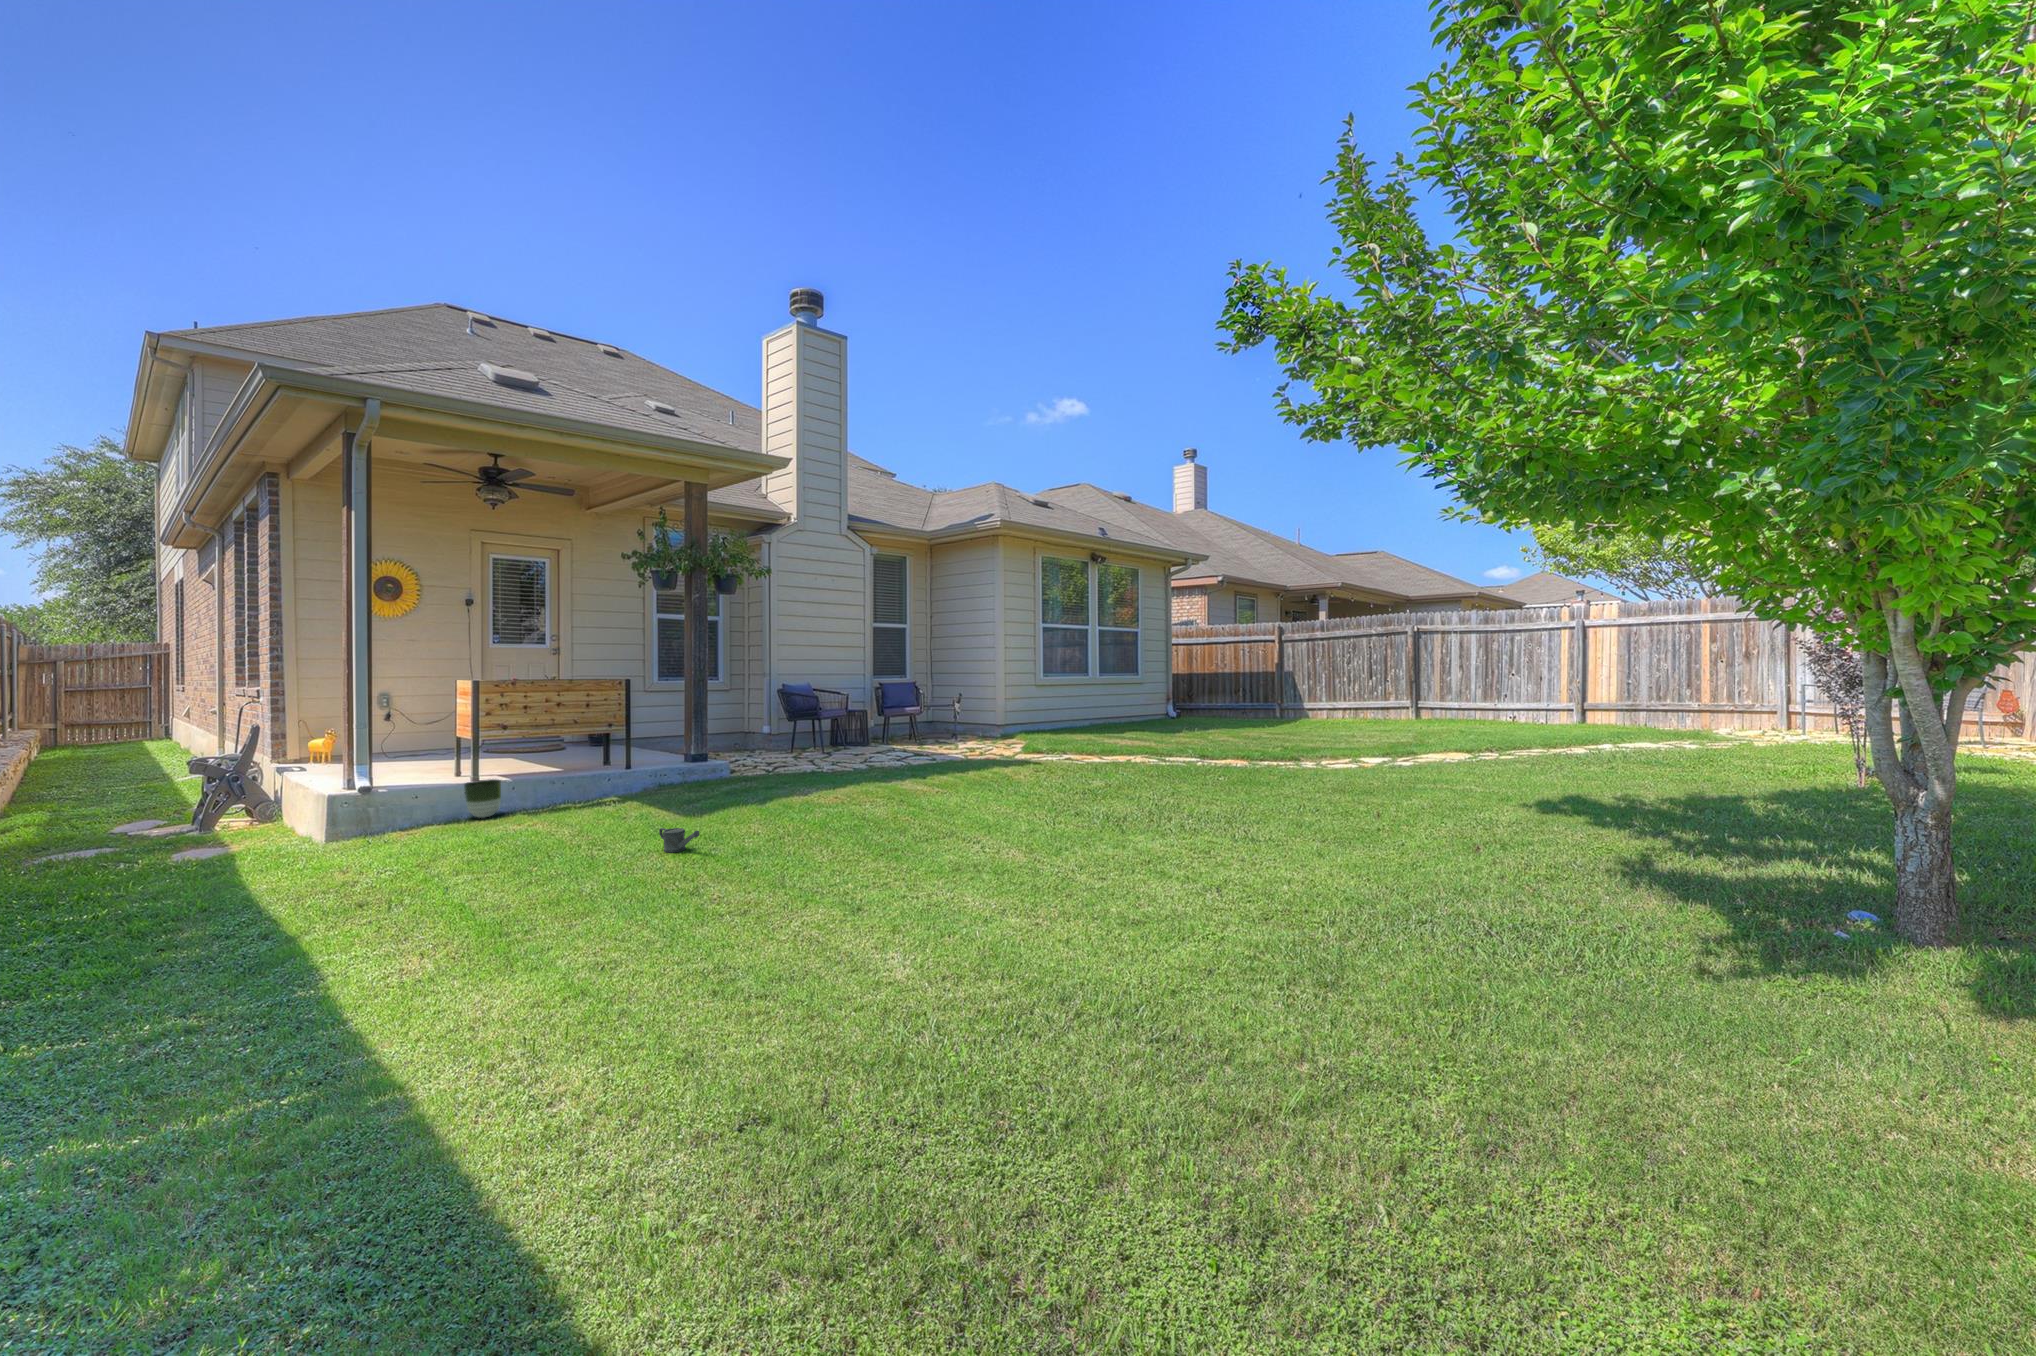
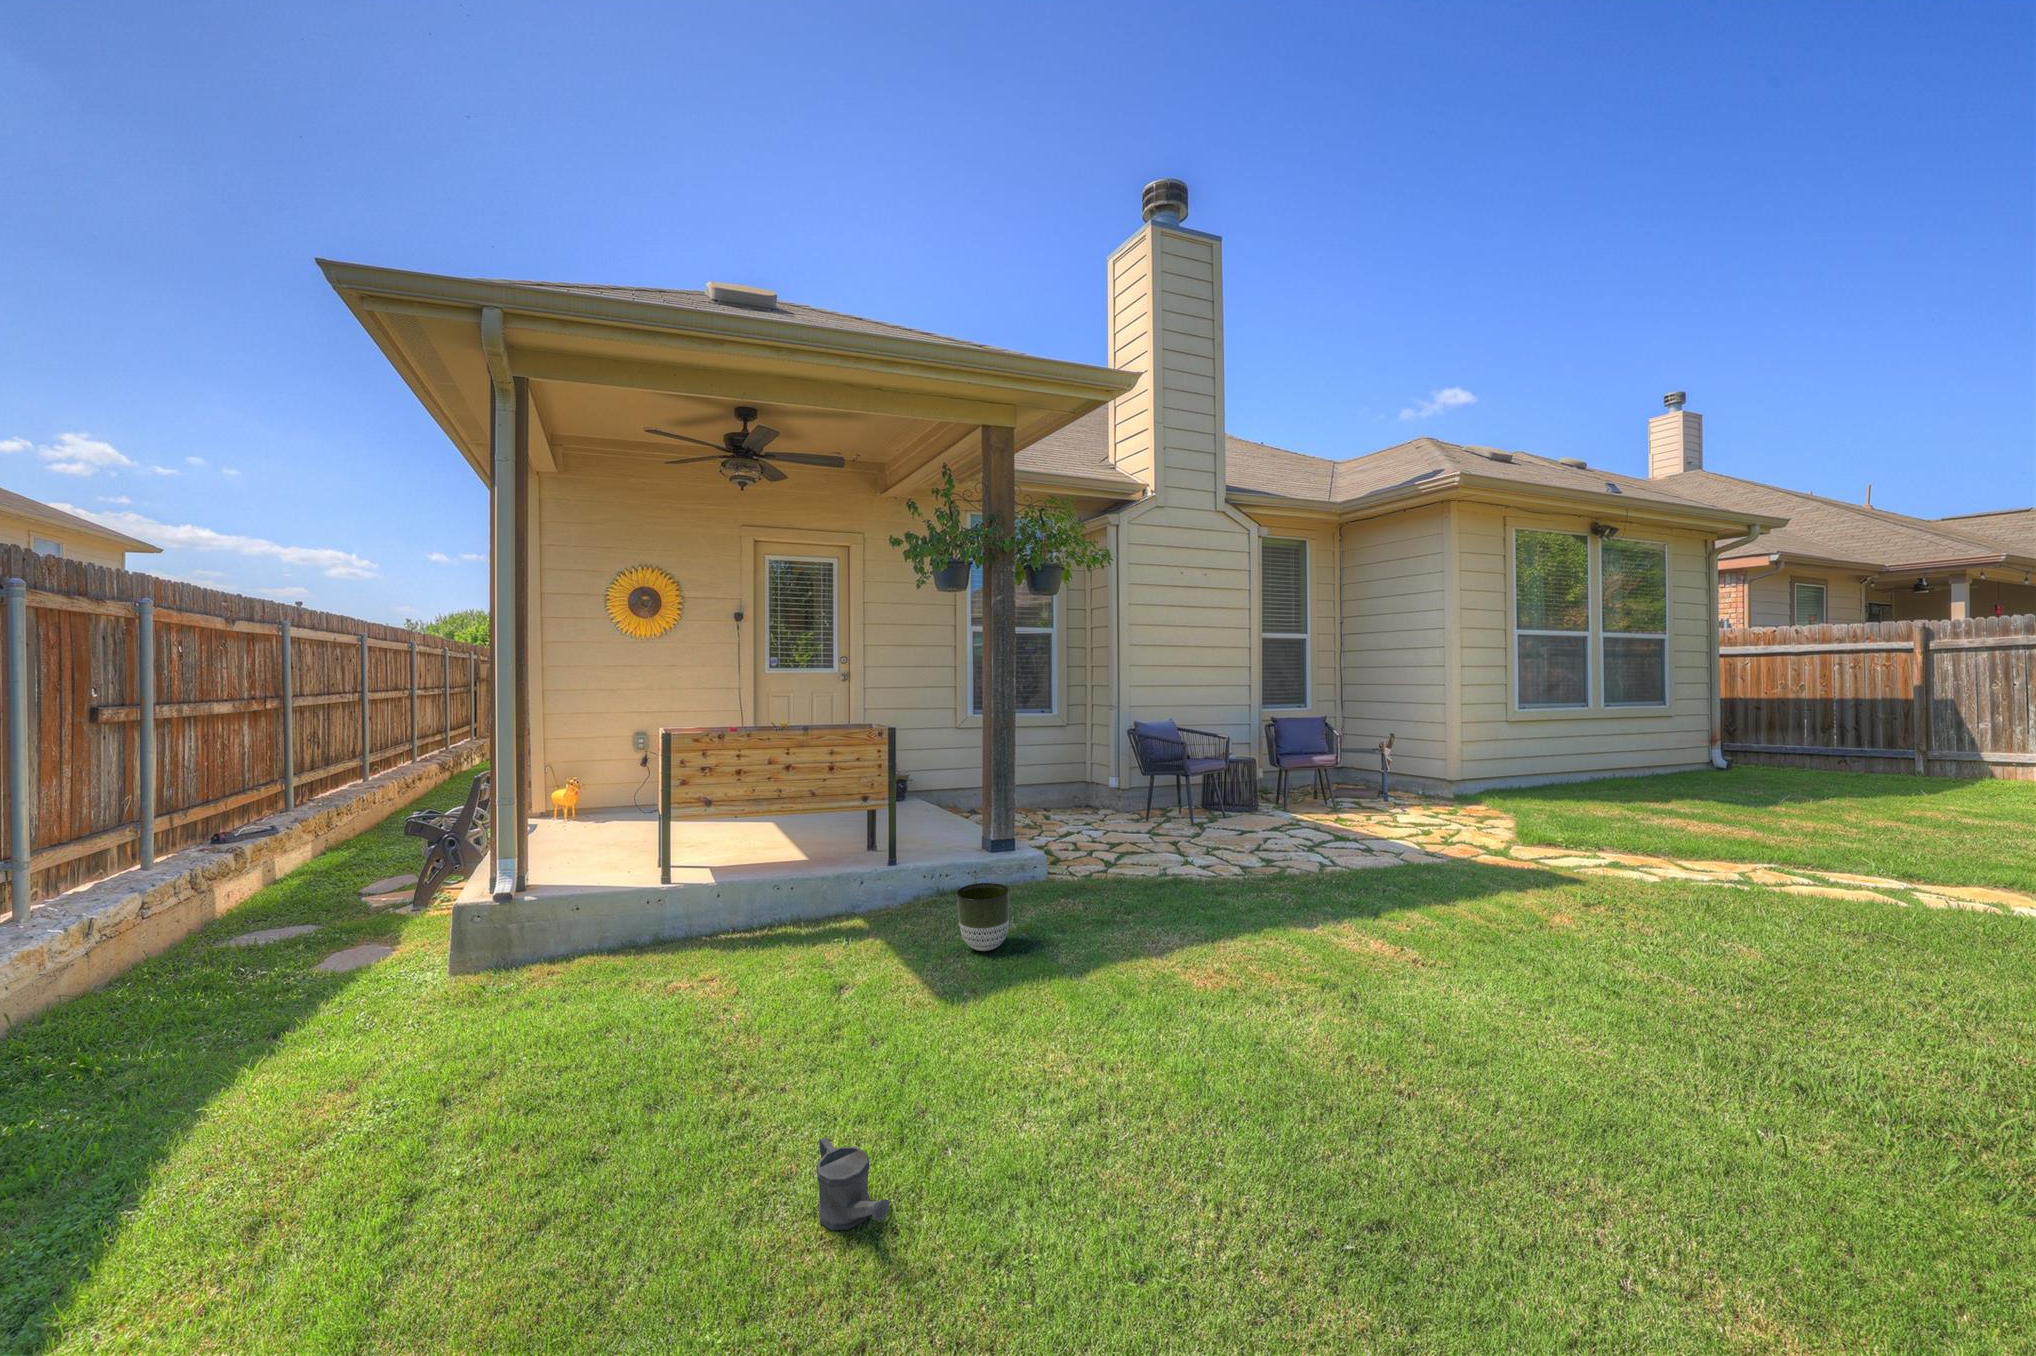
planter: present [464,779,501,818] -> present [956,883,1009,951]

